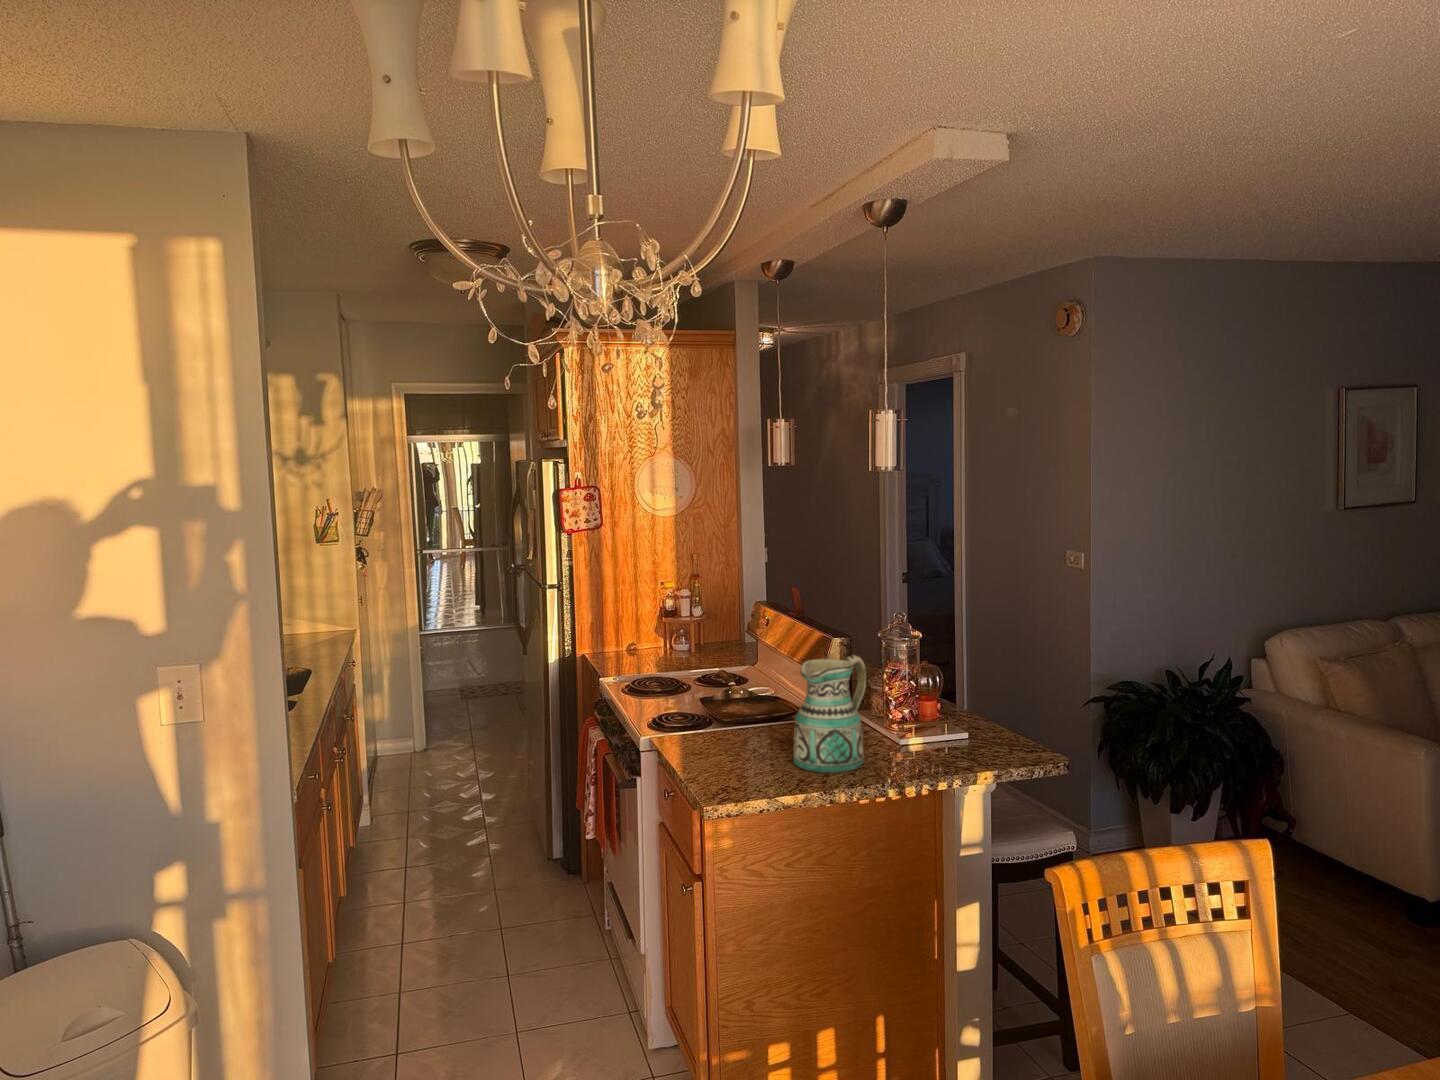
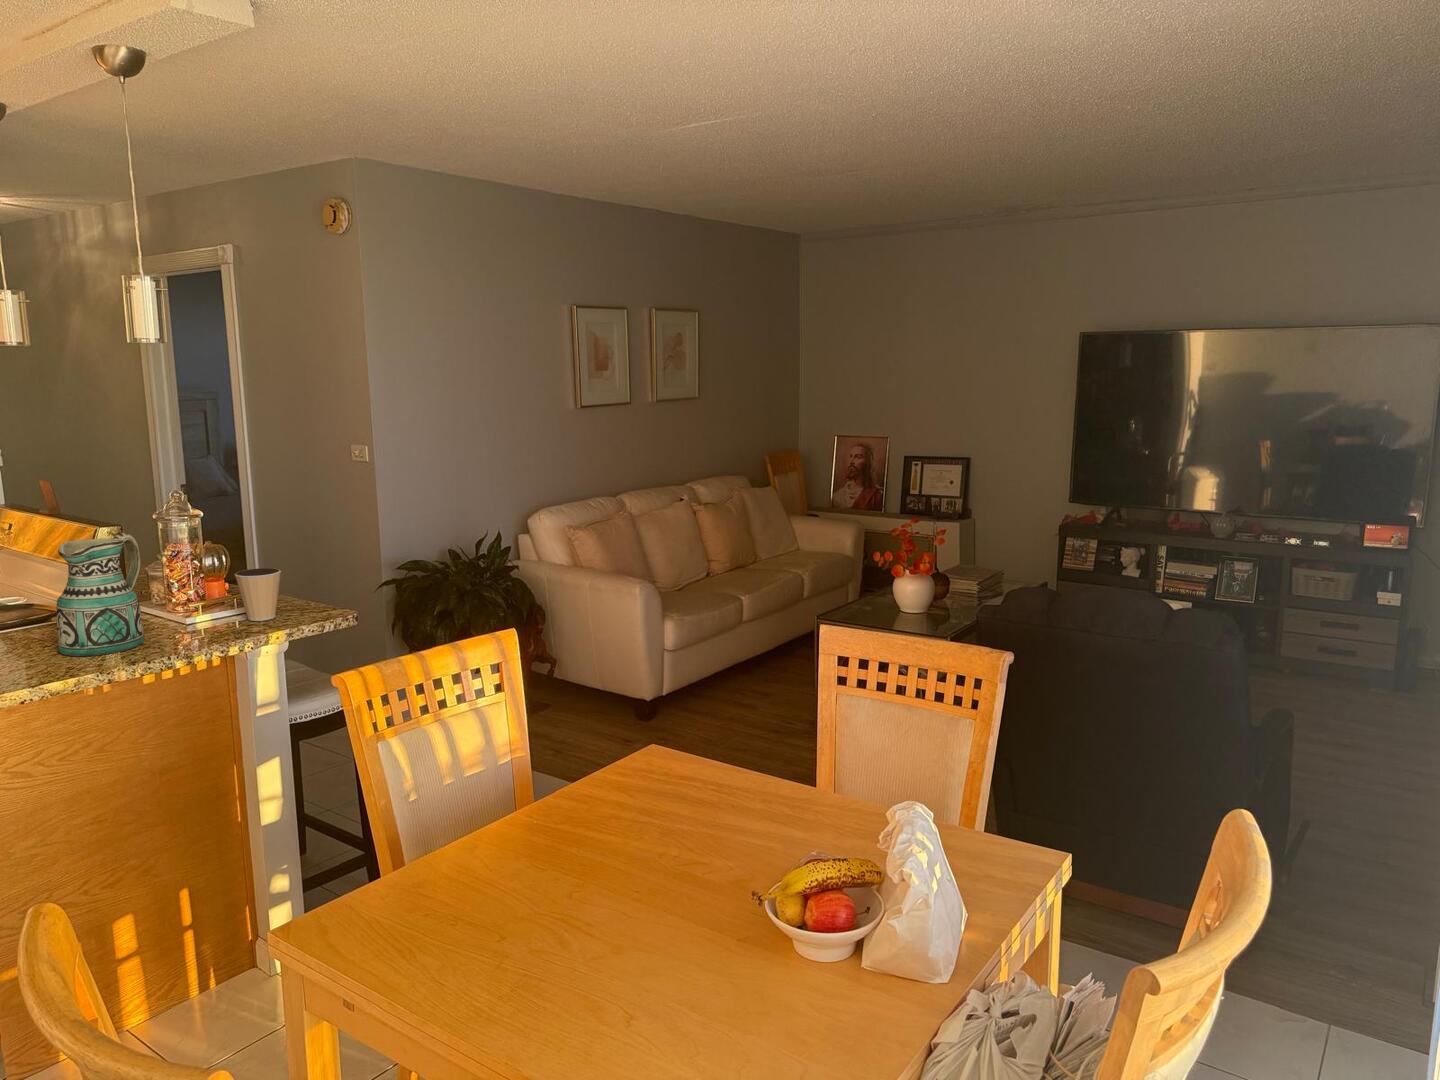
coffee cup: none [948,700,994,756] -> present [235,568,281,621]

